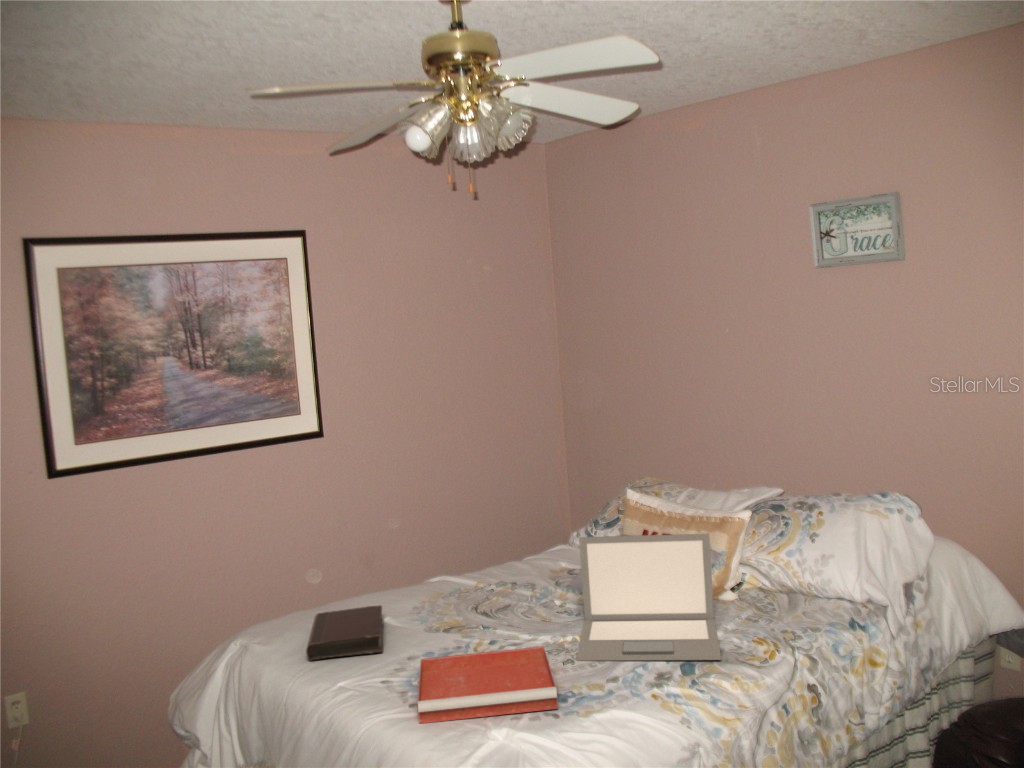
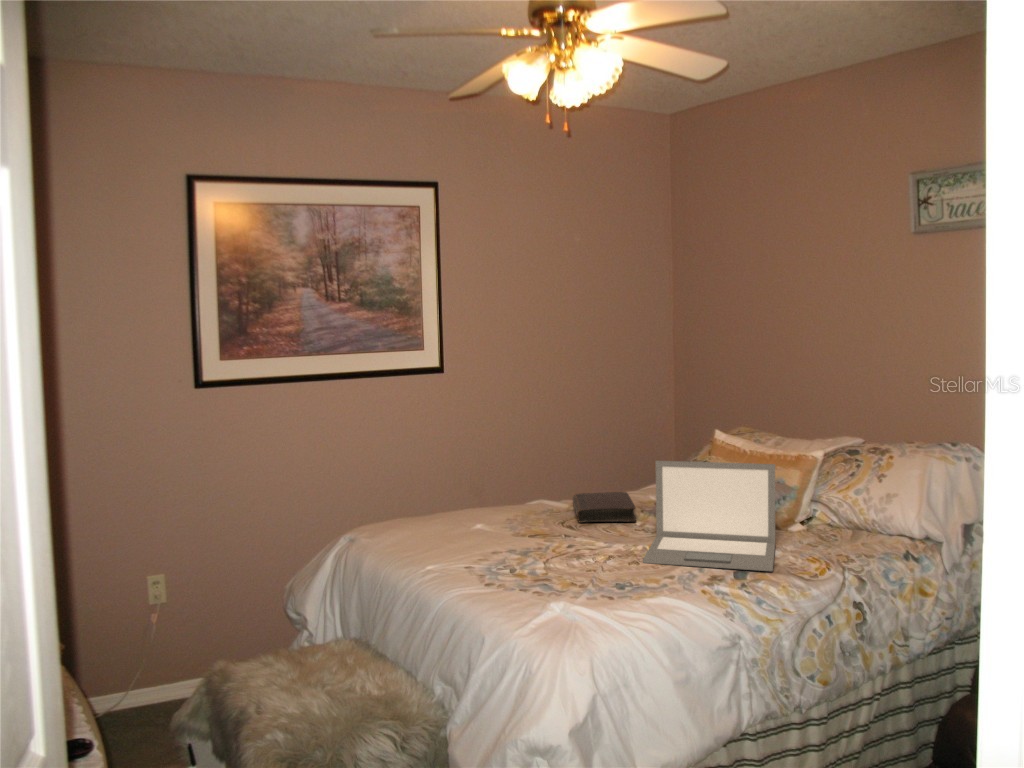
book: present [306,606,383,661] -> present [573,492,636,523]
tray: present [417,646,558,723] -> none [499,547,619,592]

